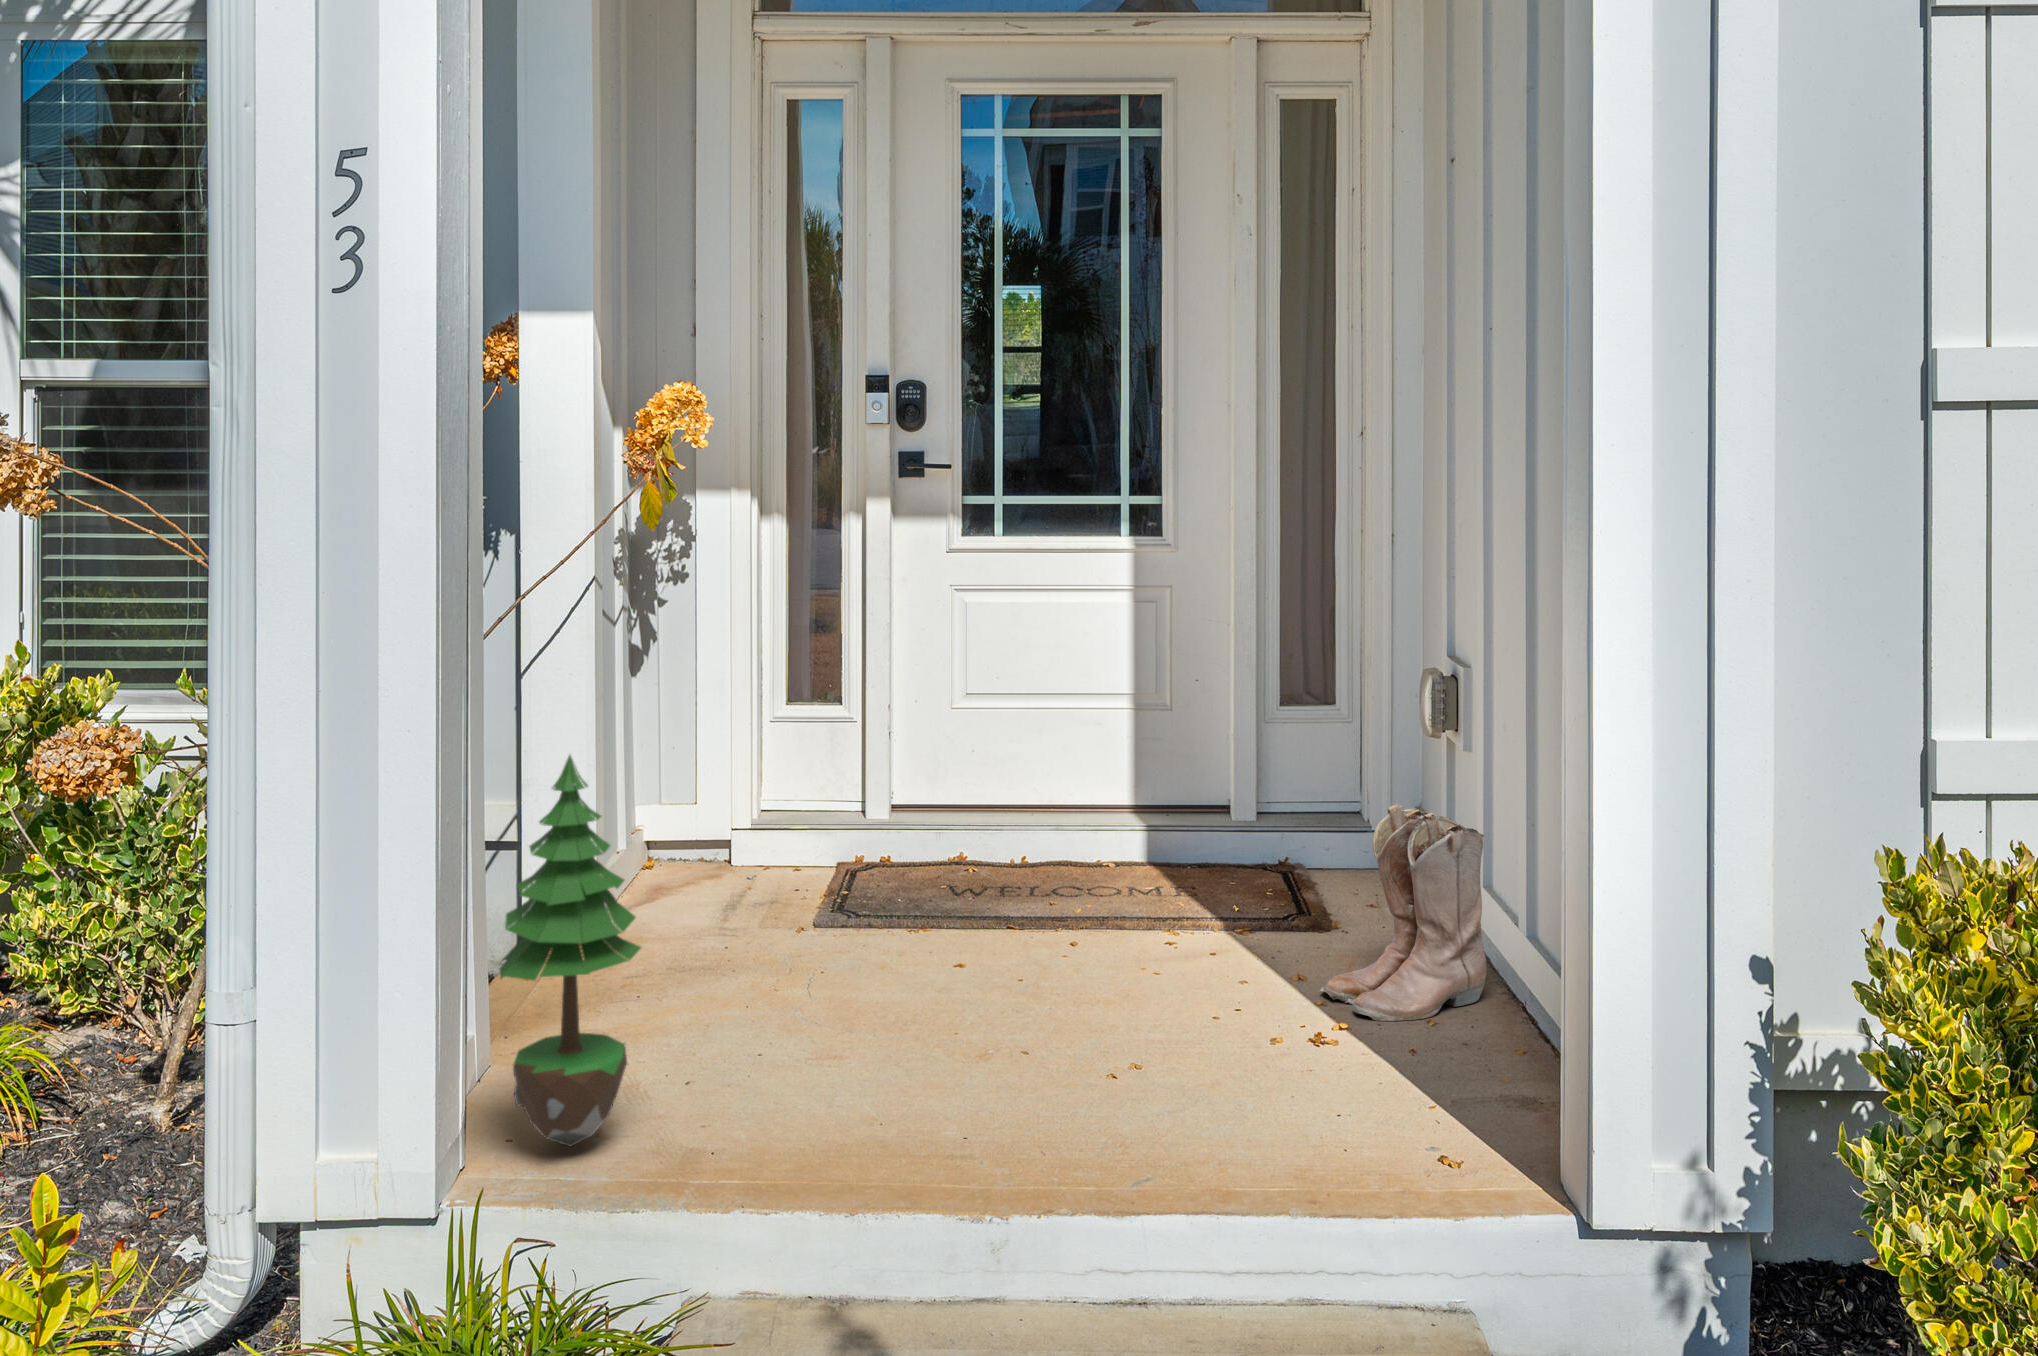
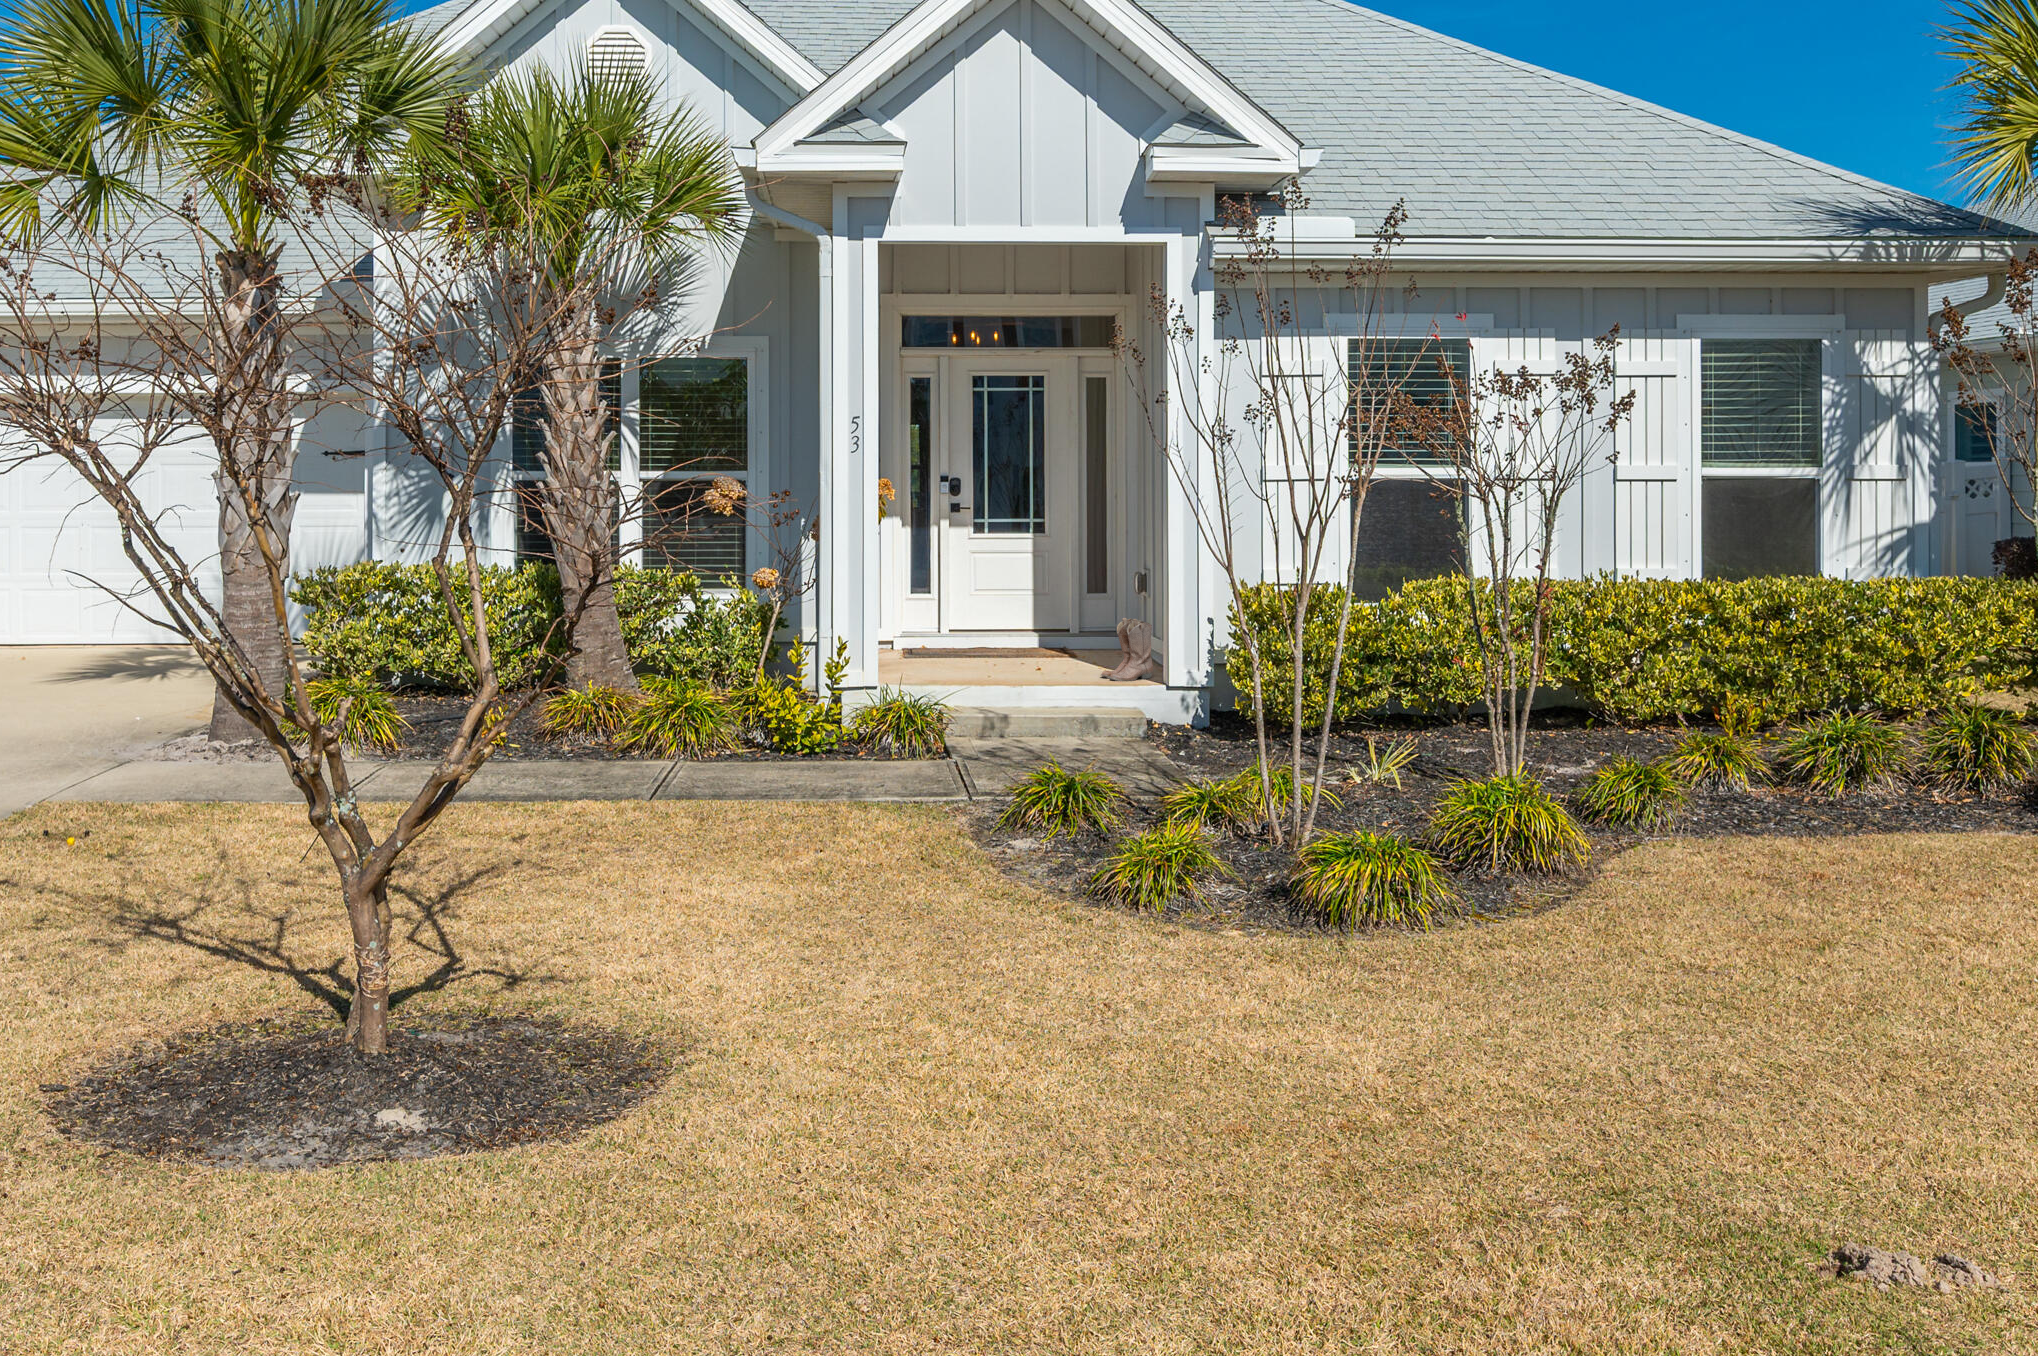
potted tree: present [500,755,641,1146] -> none [869,589,907,697]

